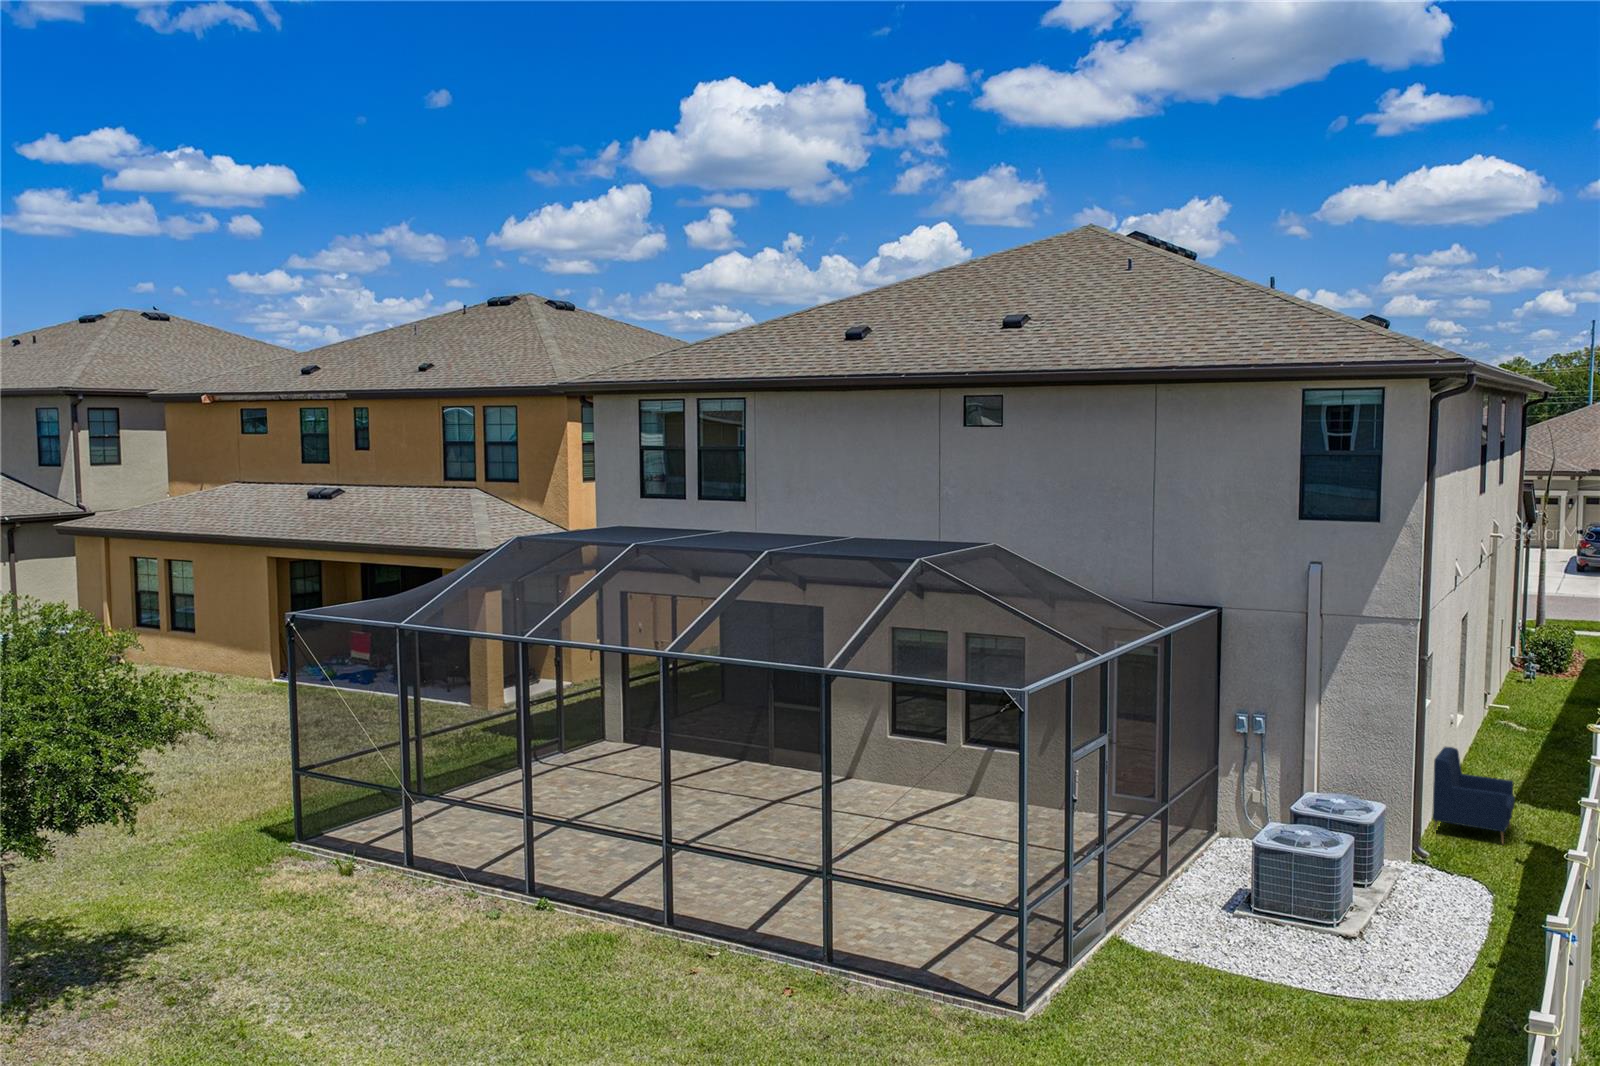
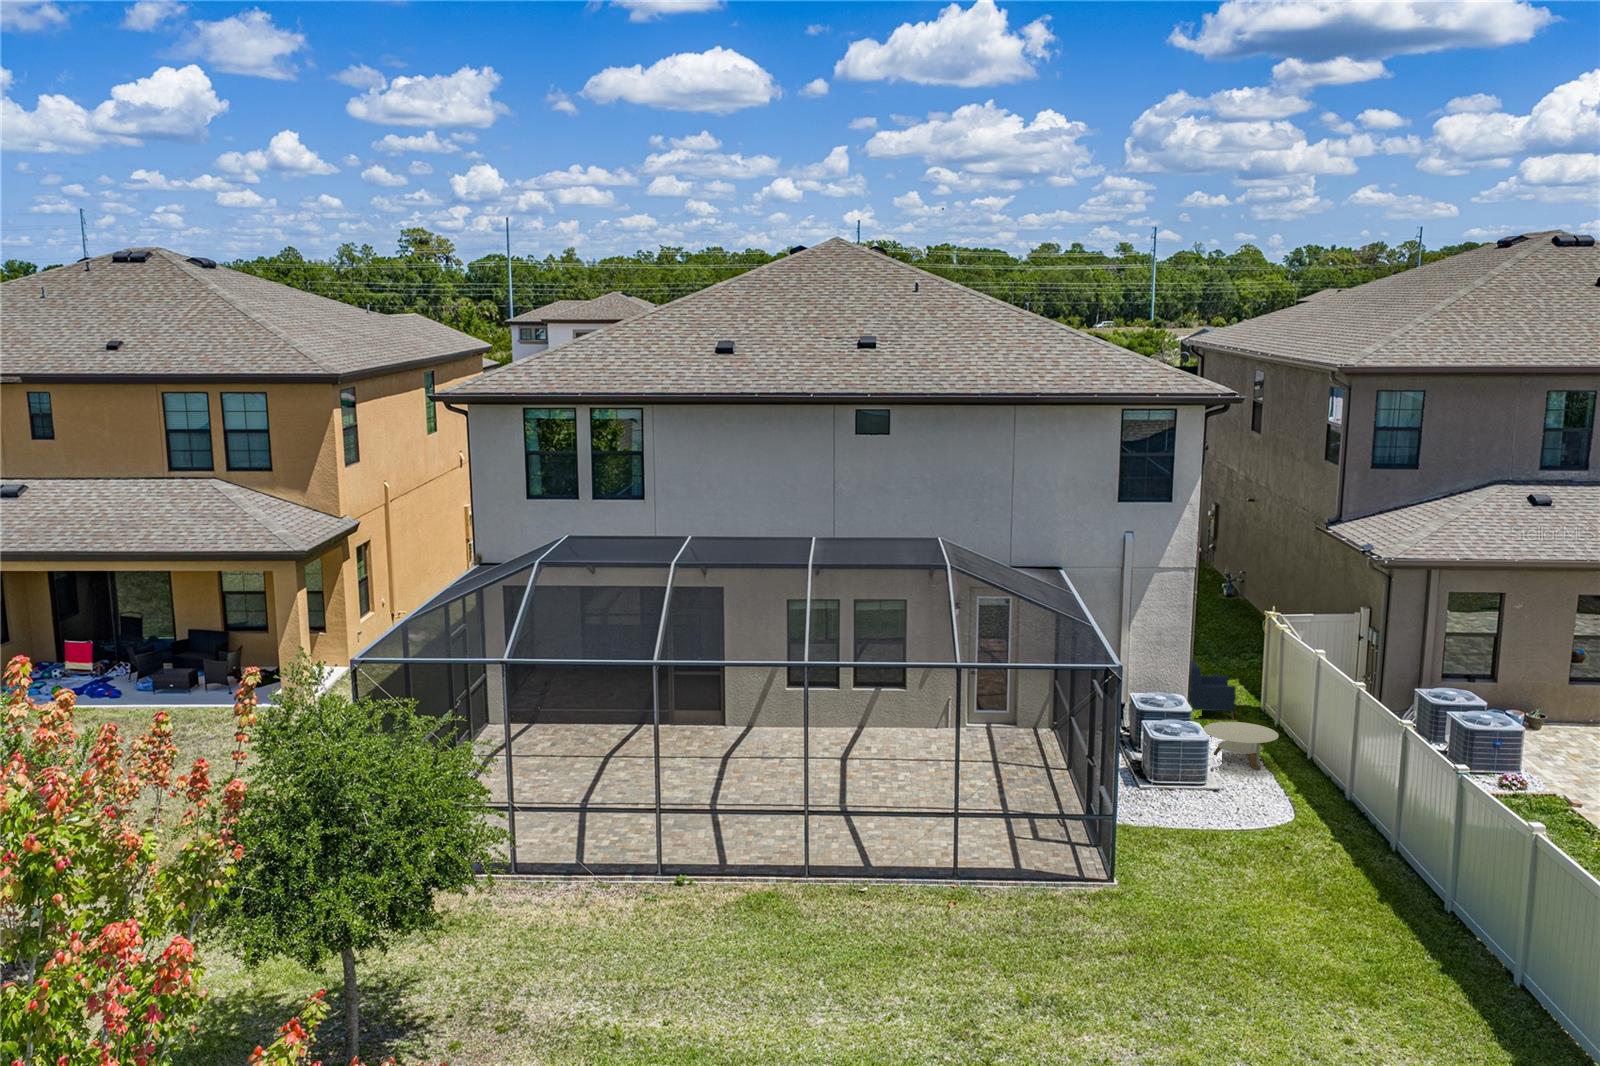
round table: none [1386,837,1507,914] -> present [1203,722,1279,770]

